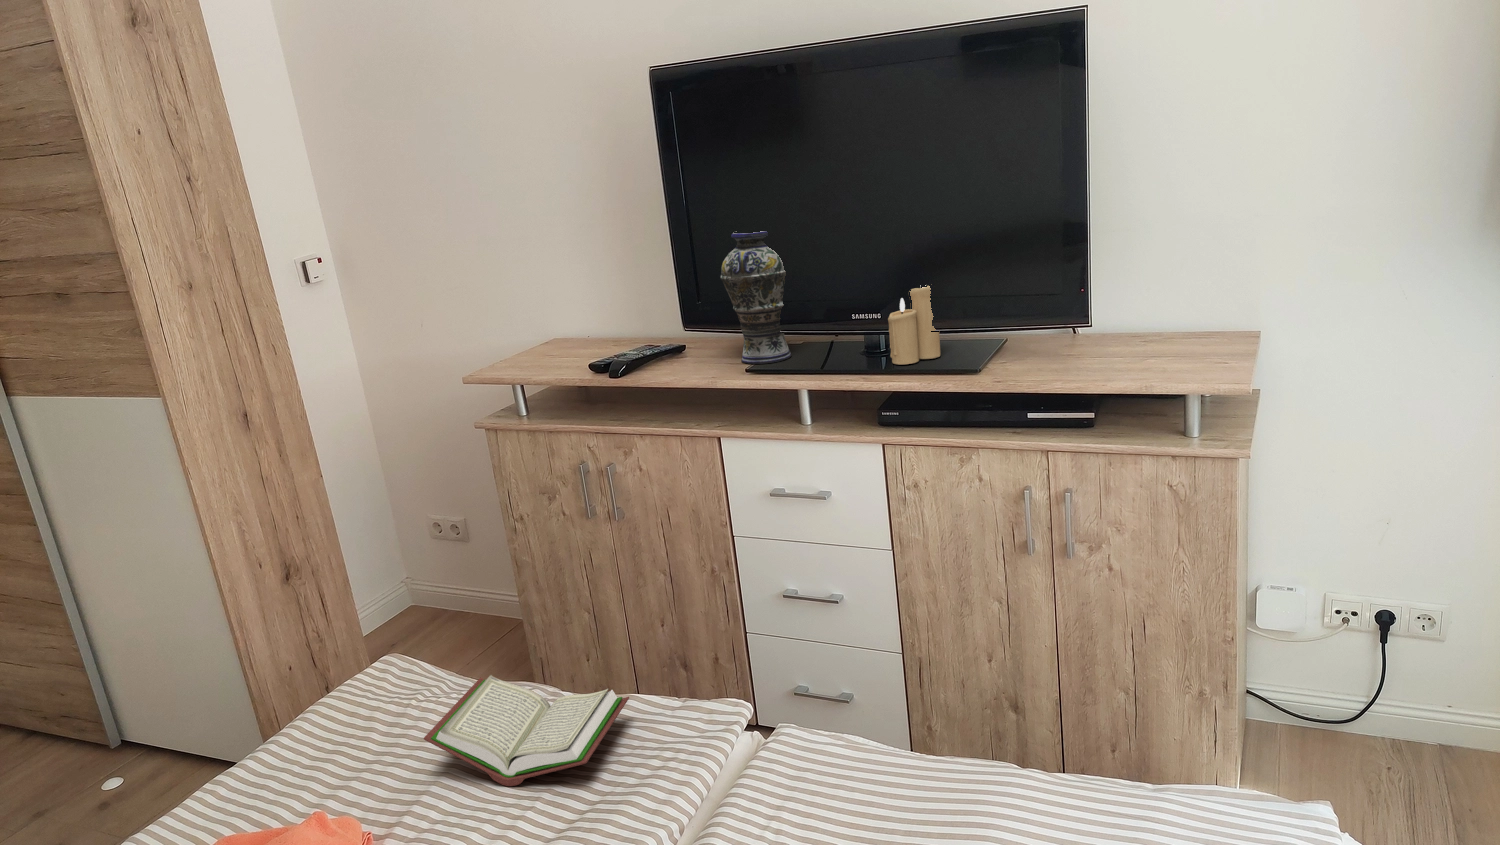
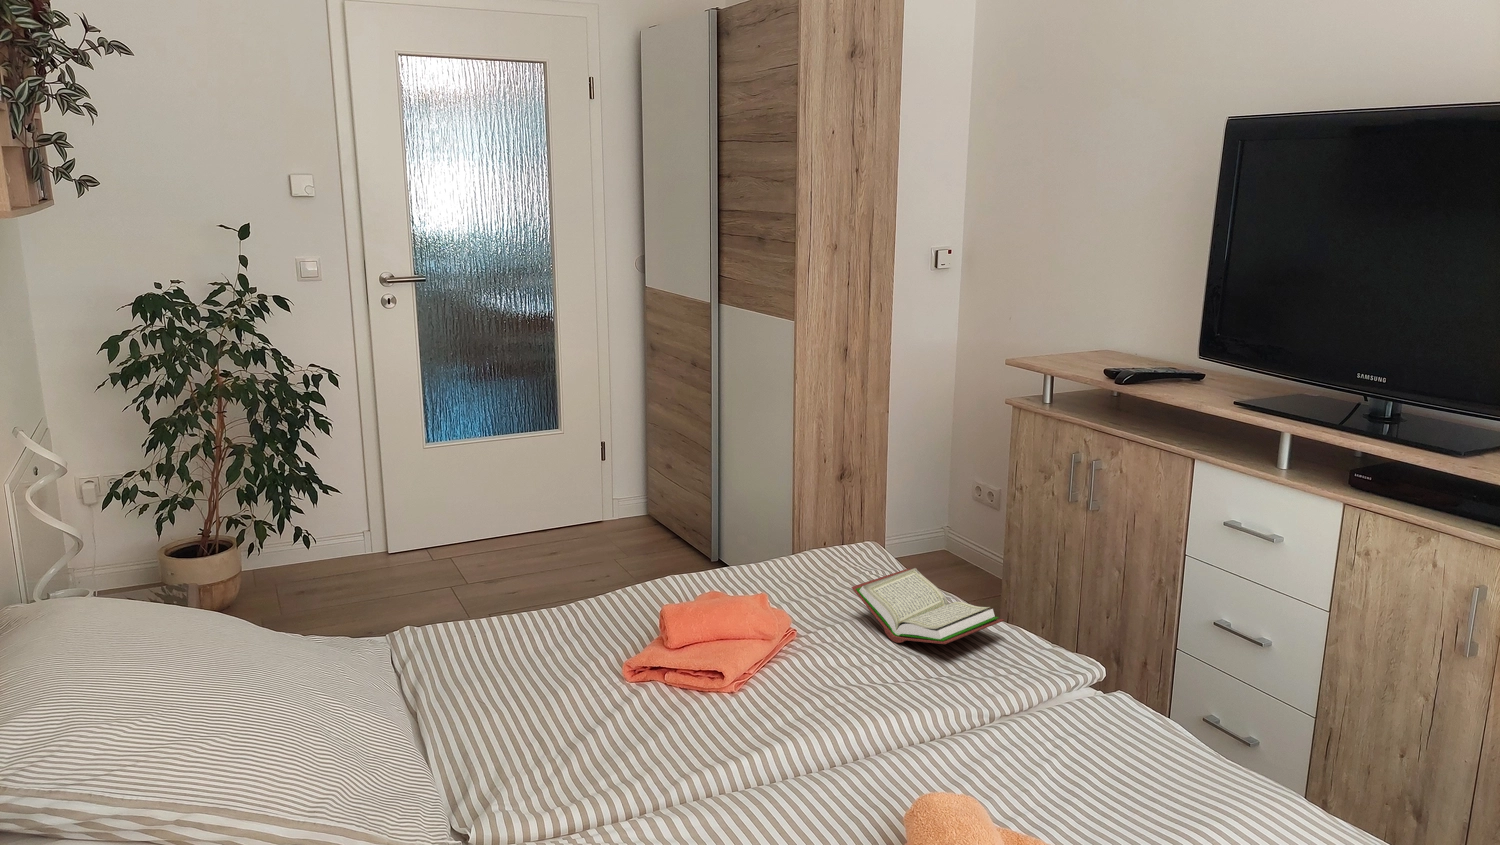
vase: present [720,231,791,364] -> none [1247,280,1325,409]
candle: present [888,285,940,365] -> none [1393,357,1469,443]

